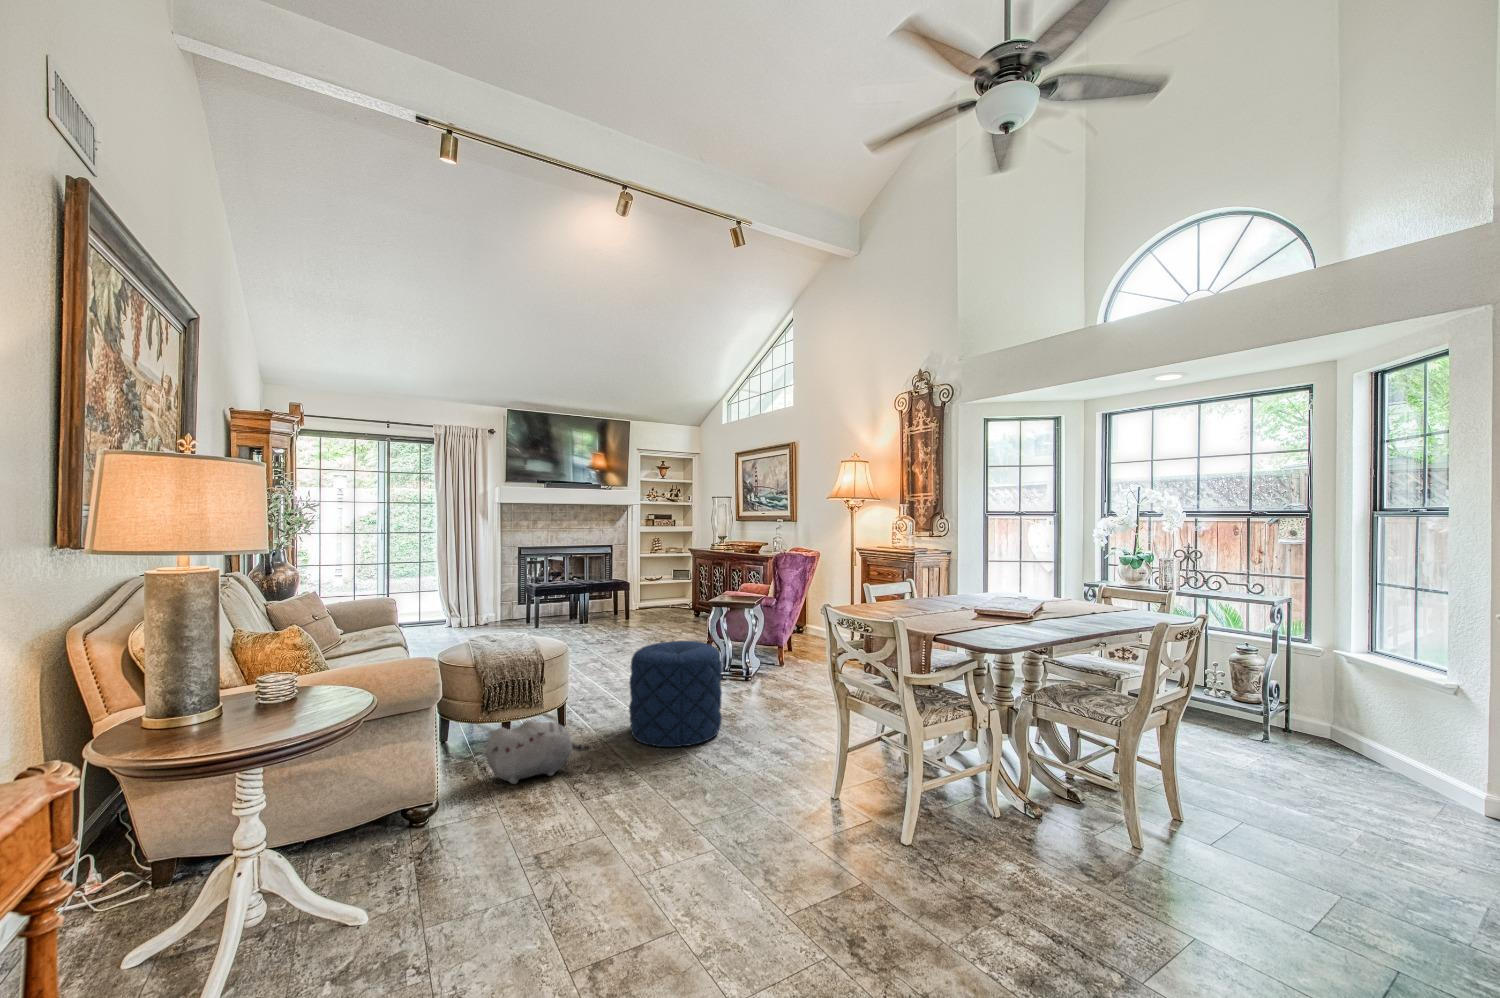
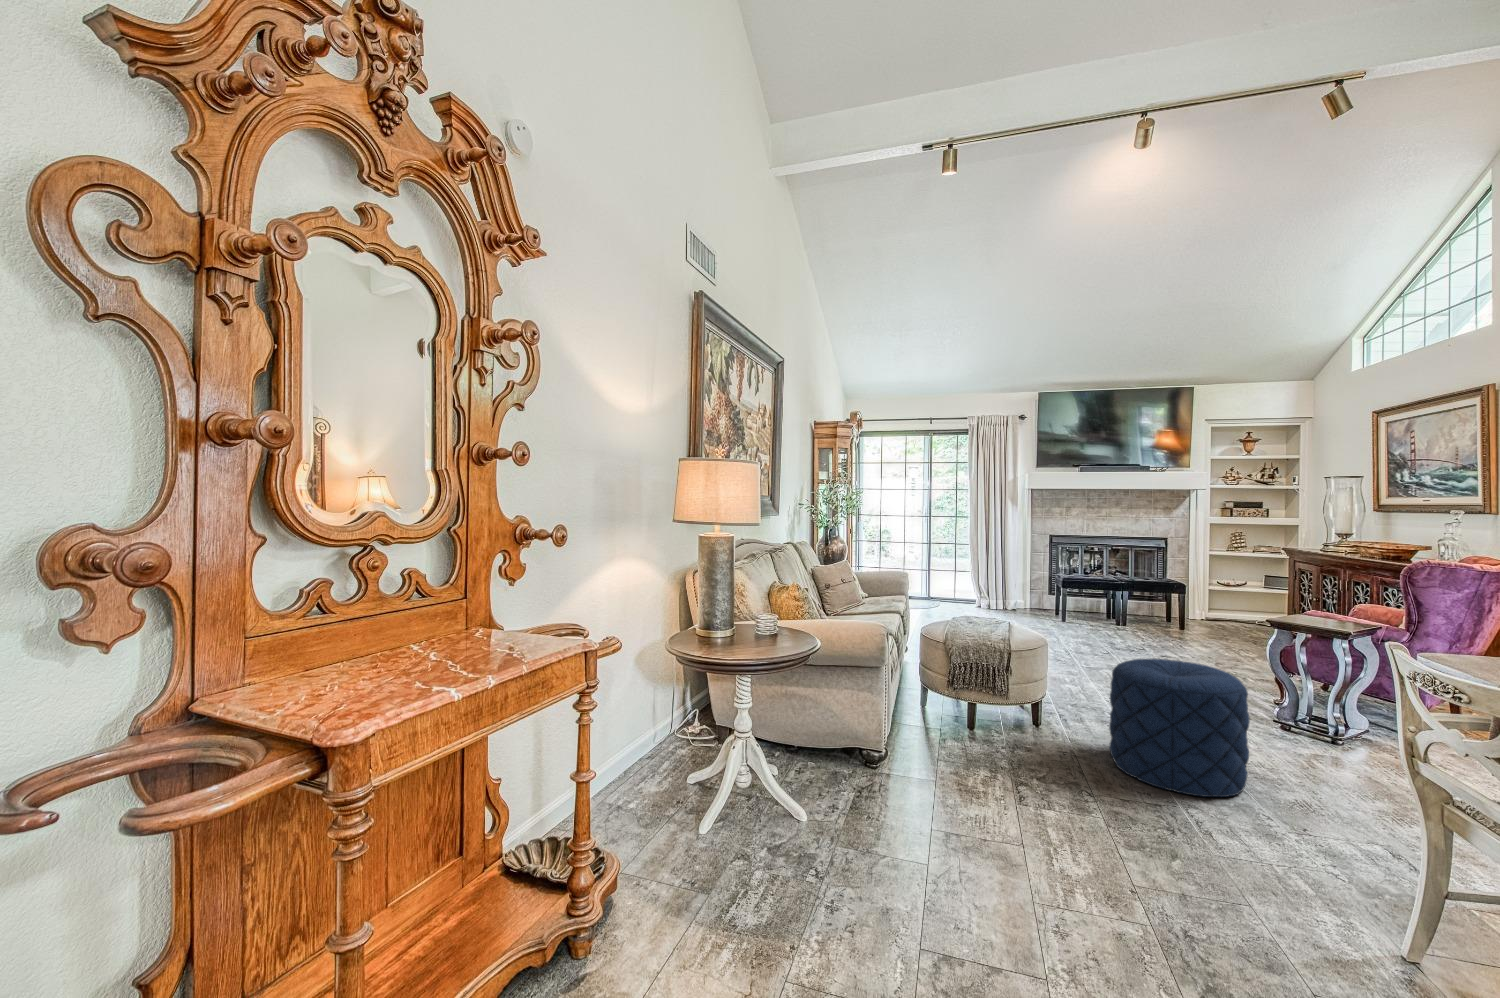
plush toy: present [486,720,591,784] -> none [940,704,1046,767]

